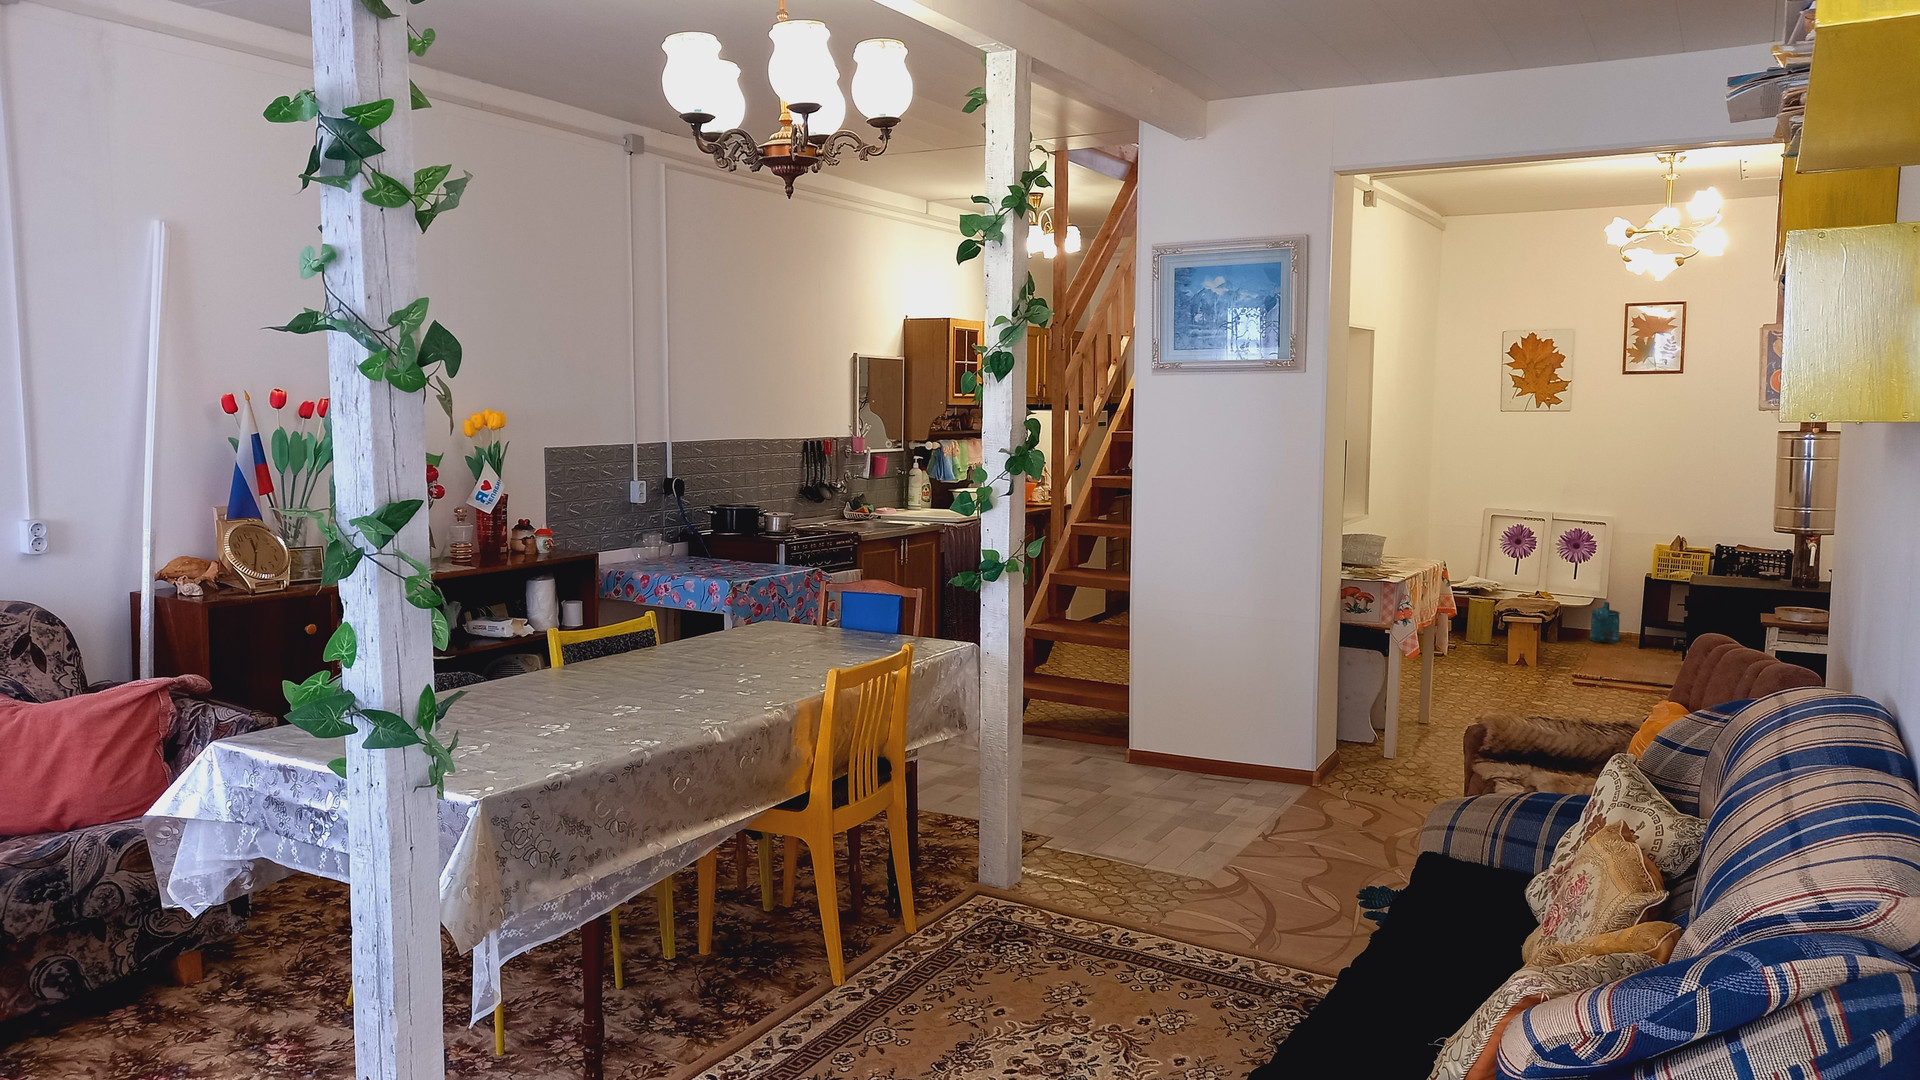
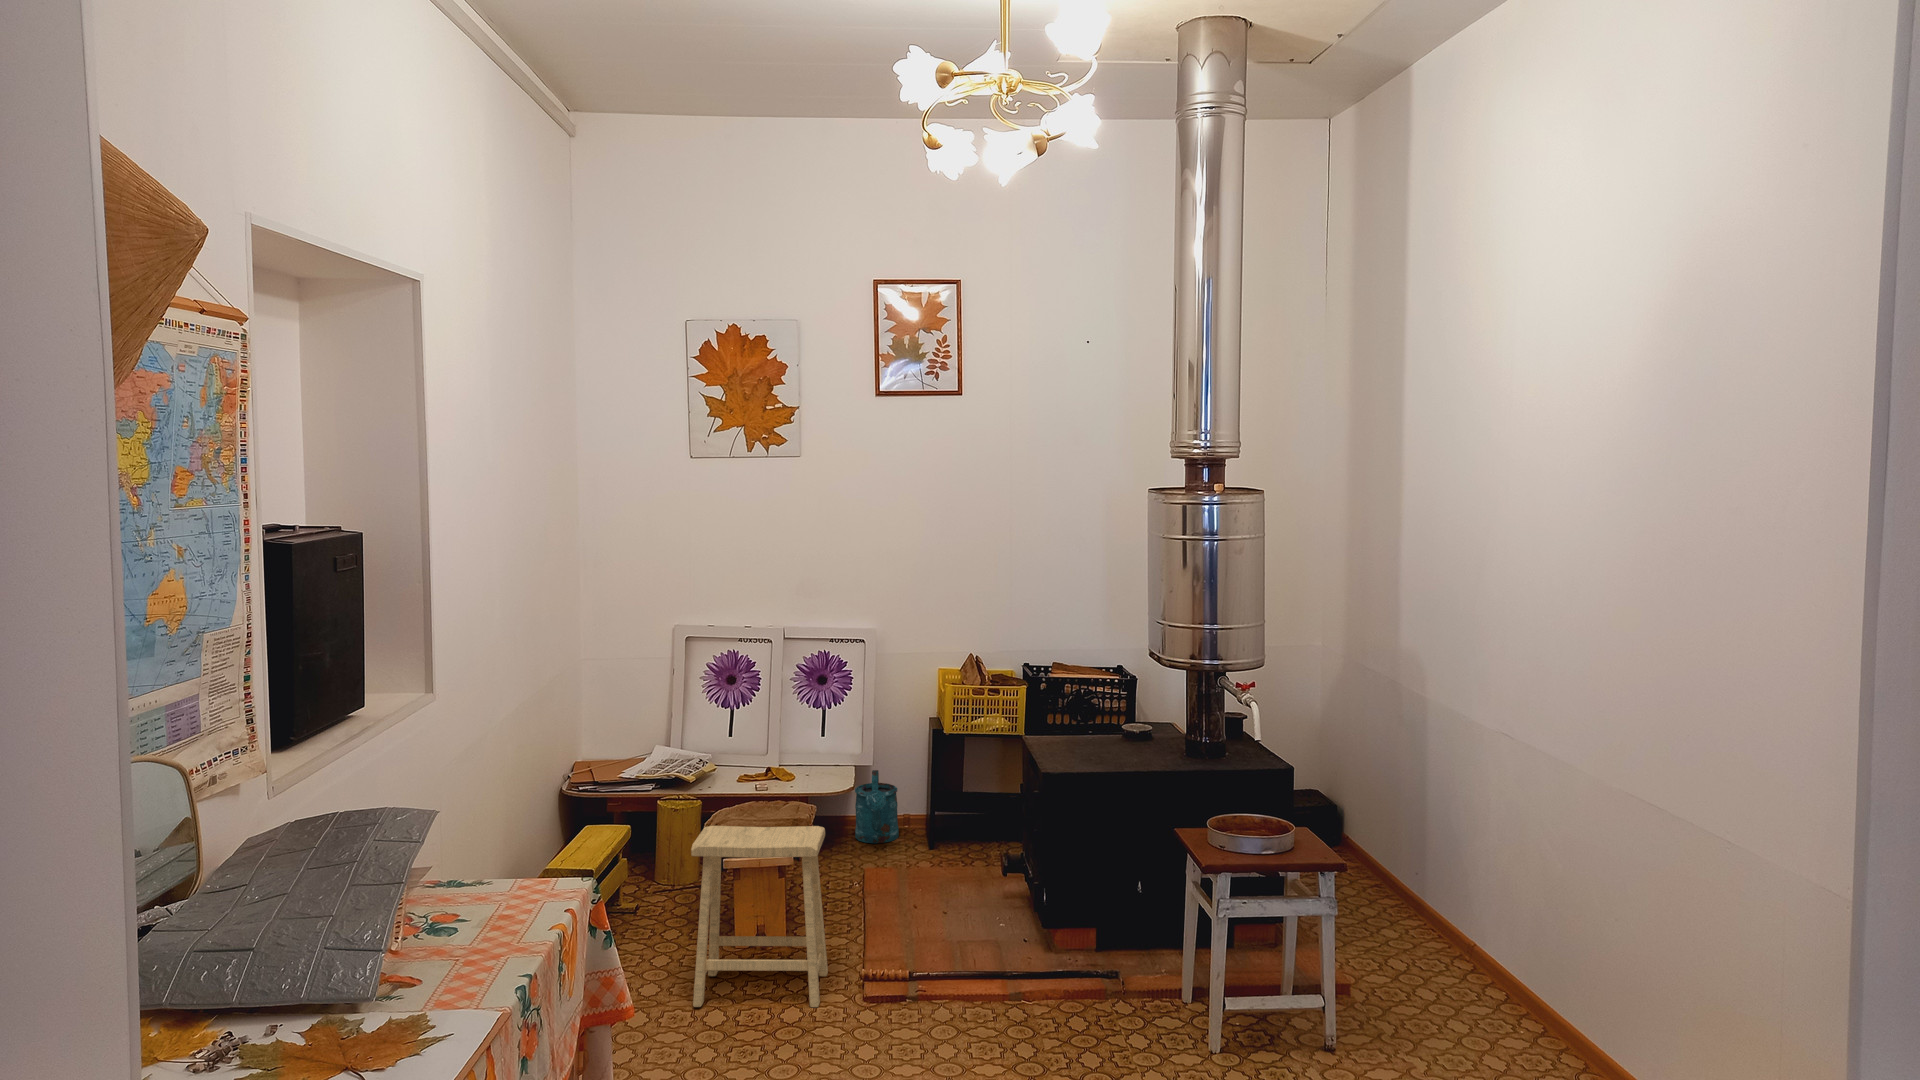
footstool: none [1483,591,1559,679] -> present [691,826,828,1007]

